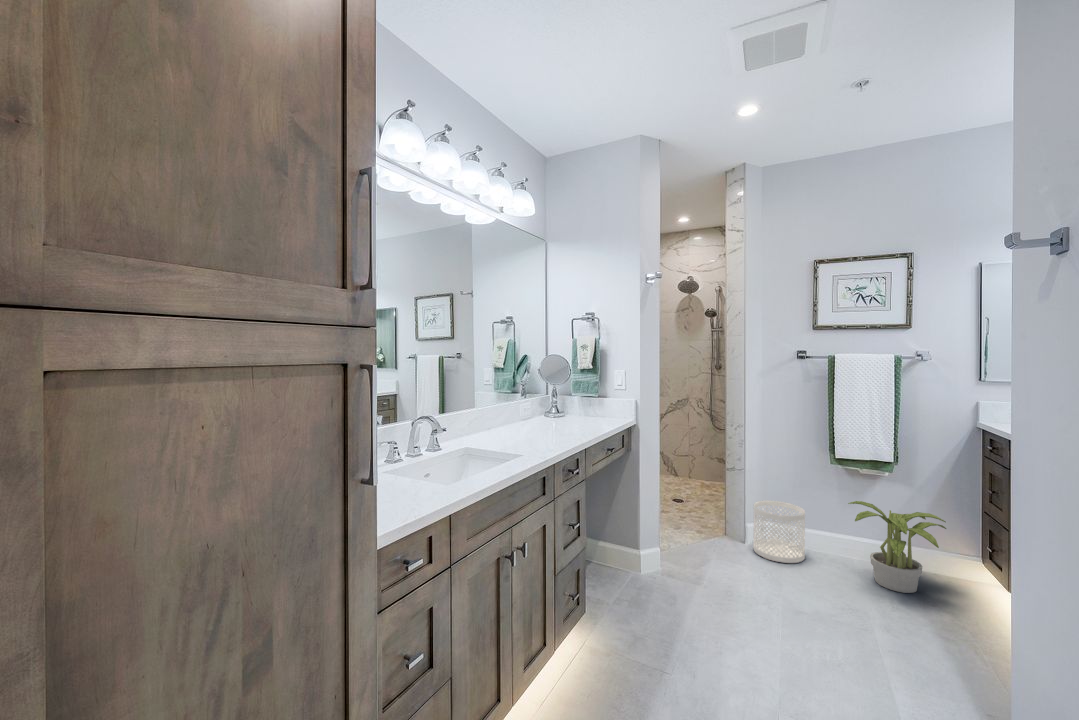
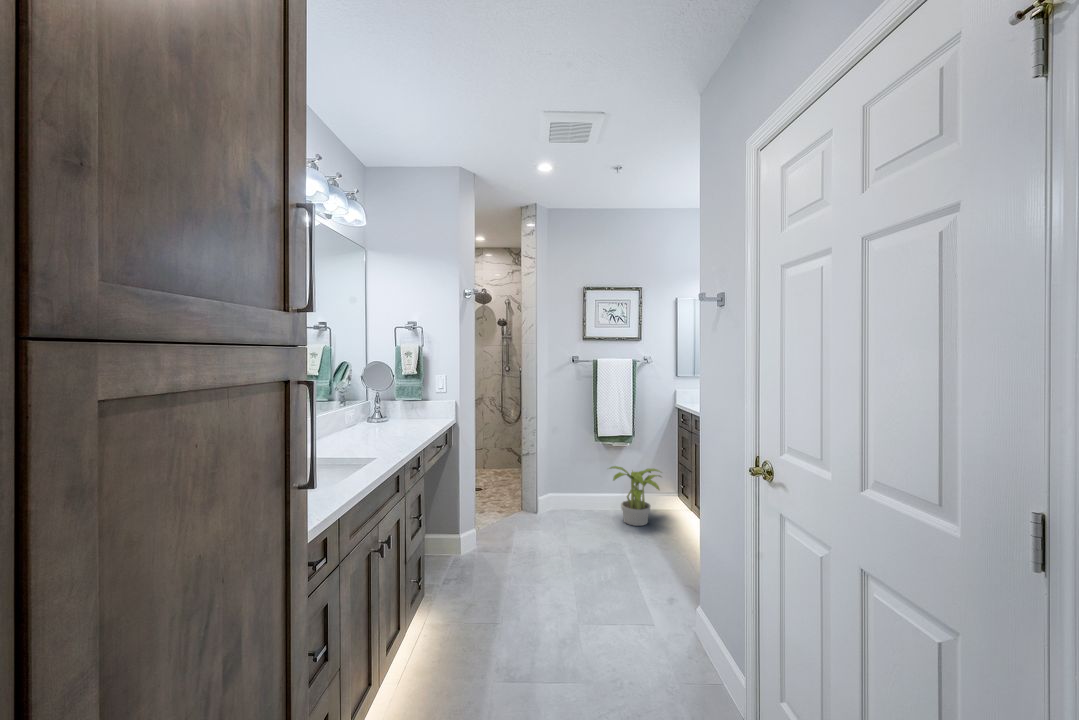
waste basket: present [753,501,805,563] -> none [544,475,580,521]

